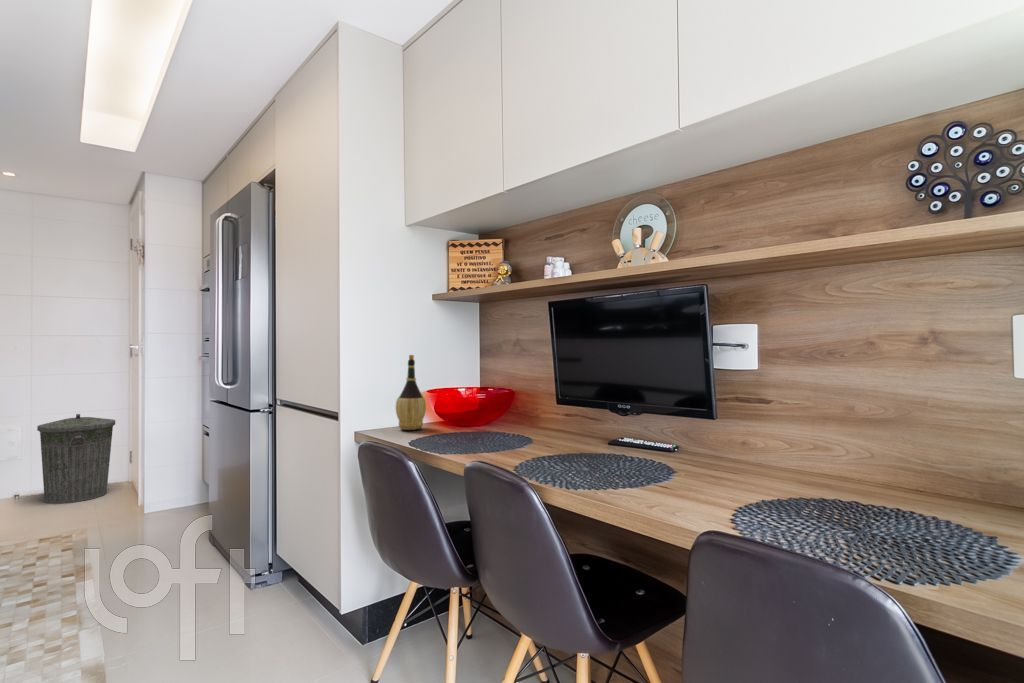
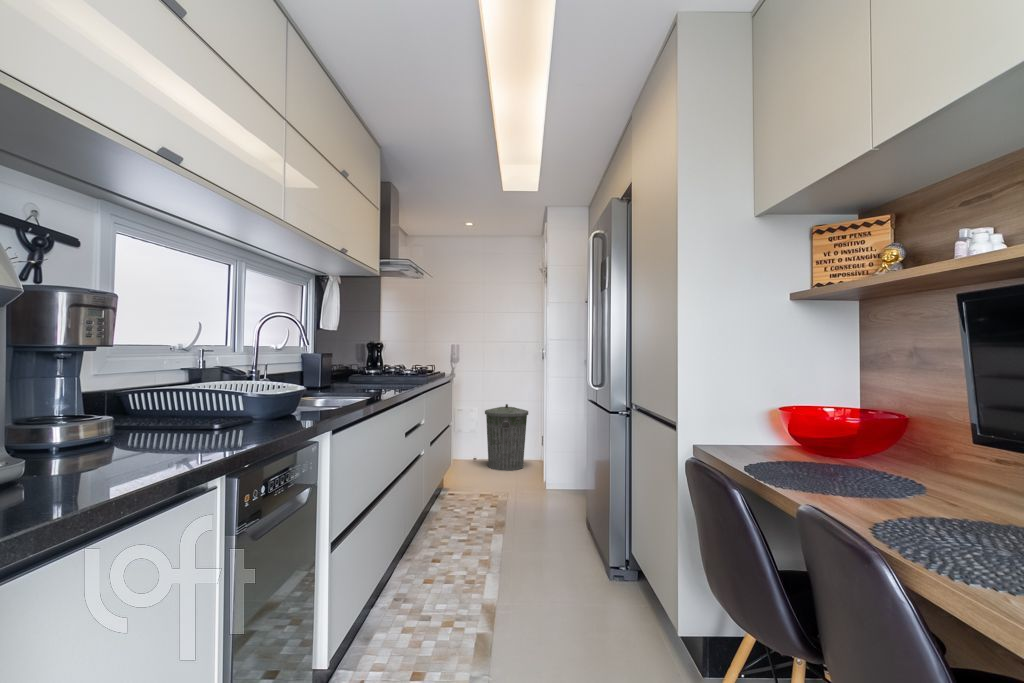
wine bottle: present [396,355,426,430] -> none [737,366,775,453]

